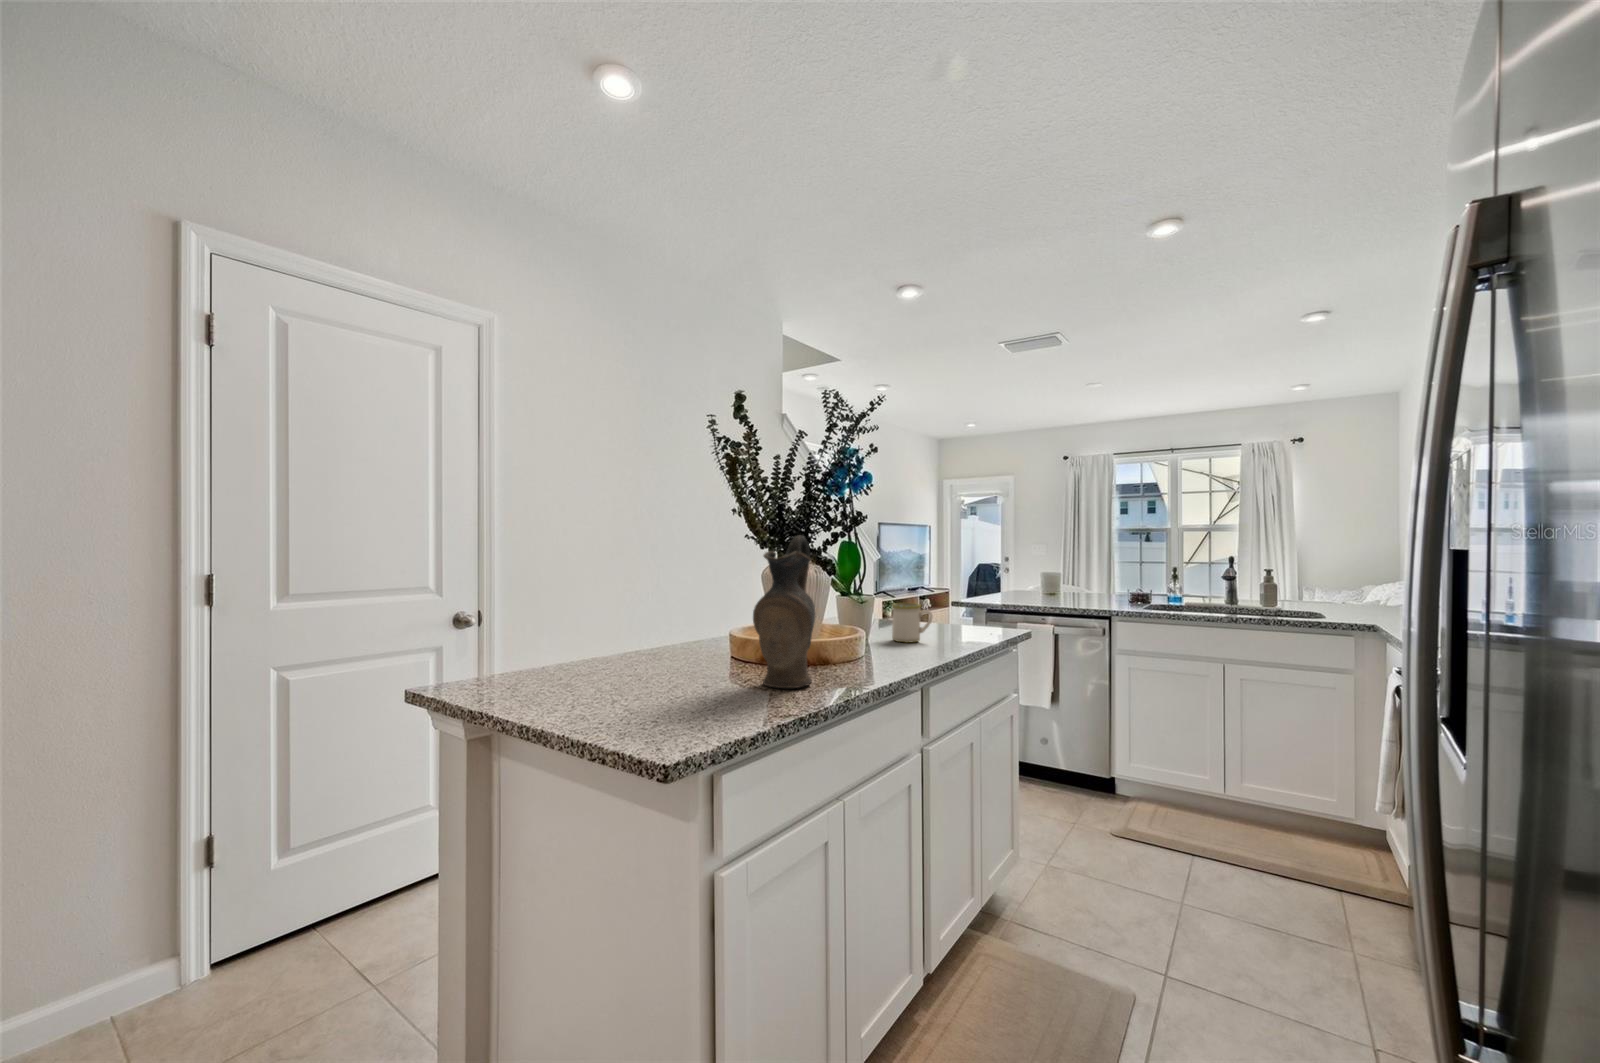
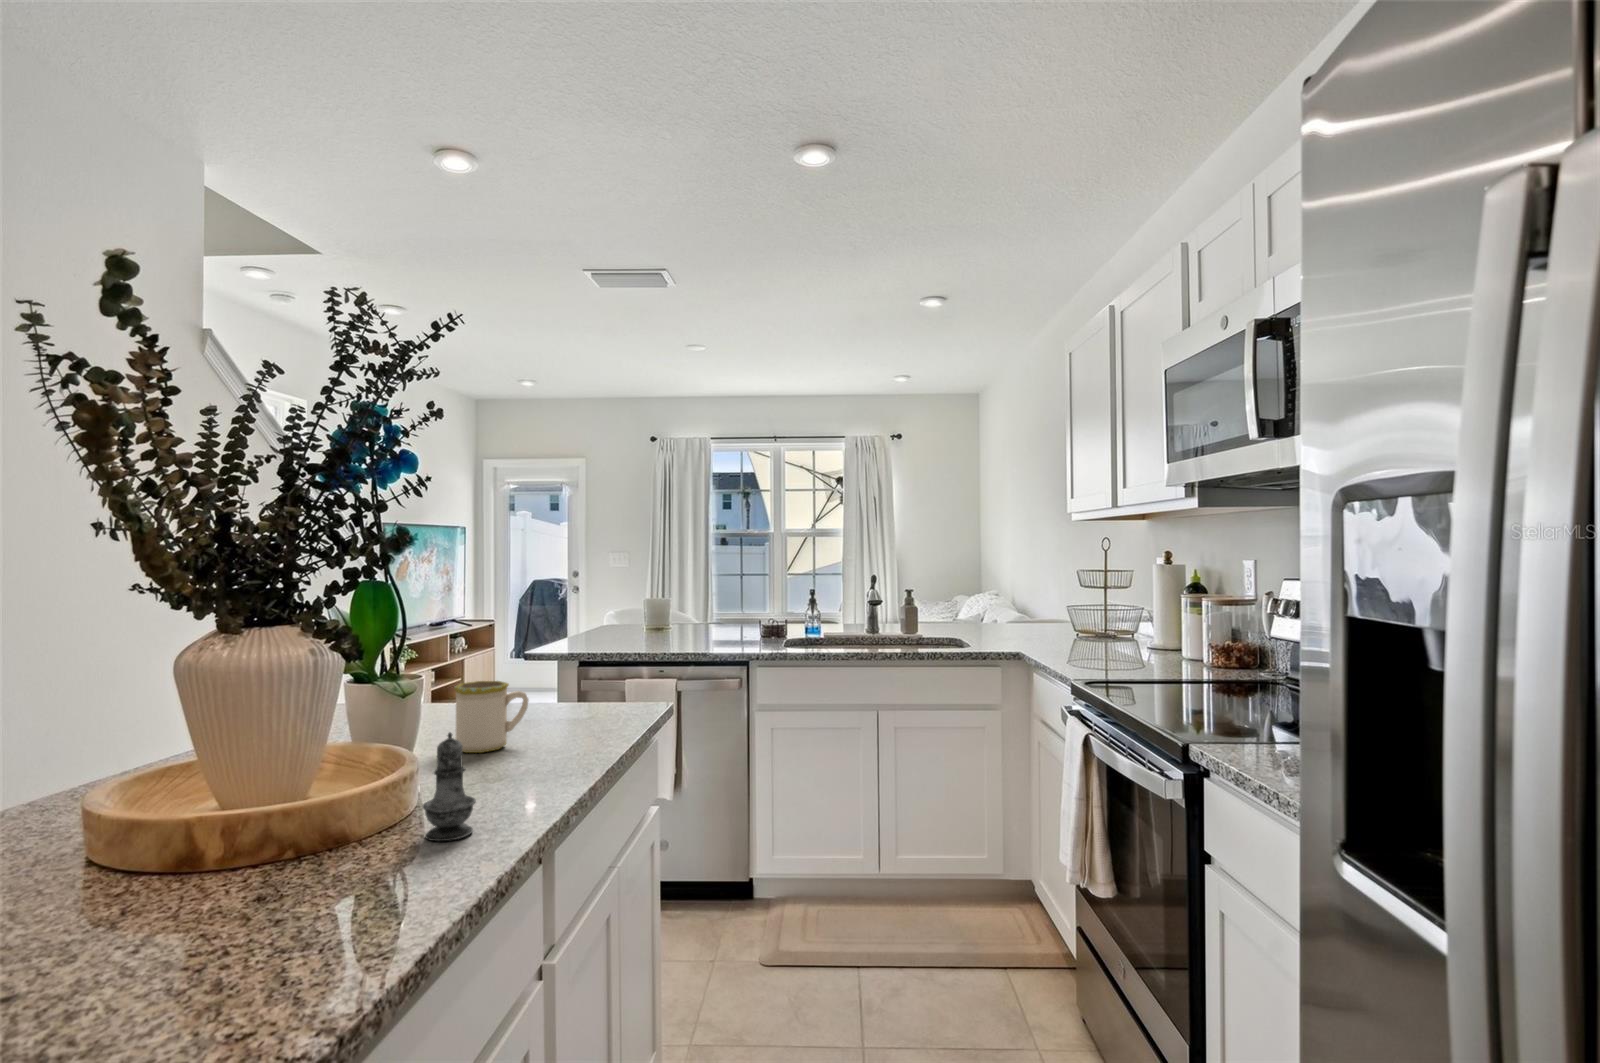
ceramic pitcher: present [753,535,816,688] -> none [157,586,326,945]
salt shaker: none [863,617,889,672] -> present [423,732,476,841]

